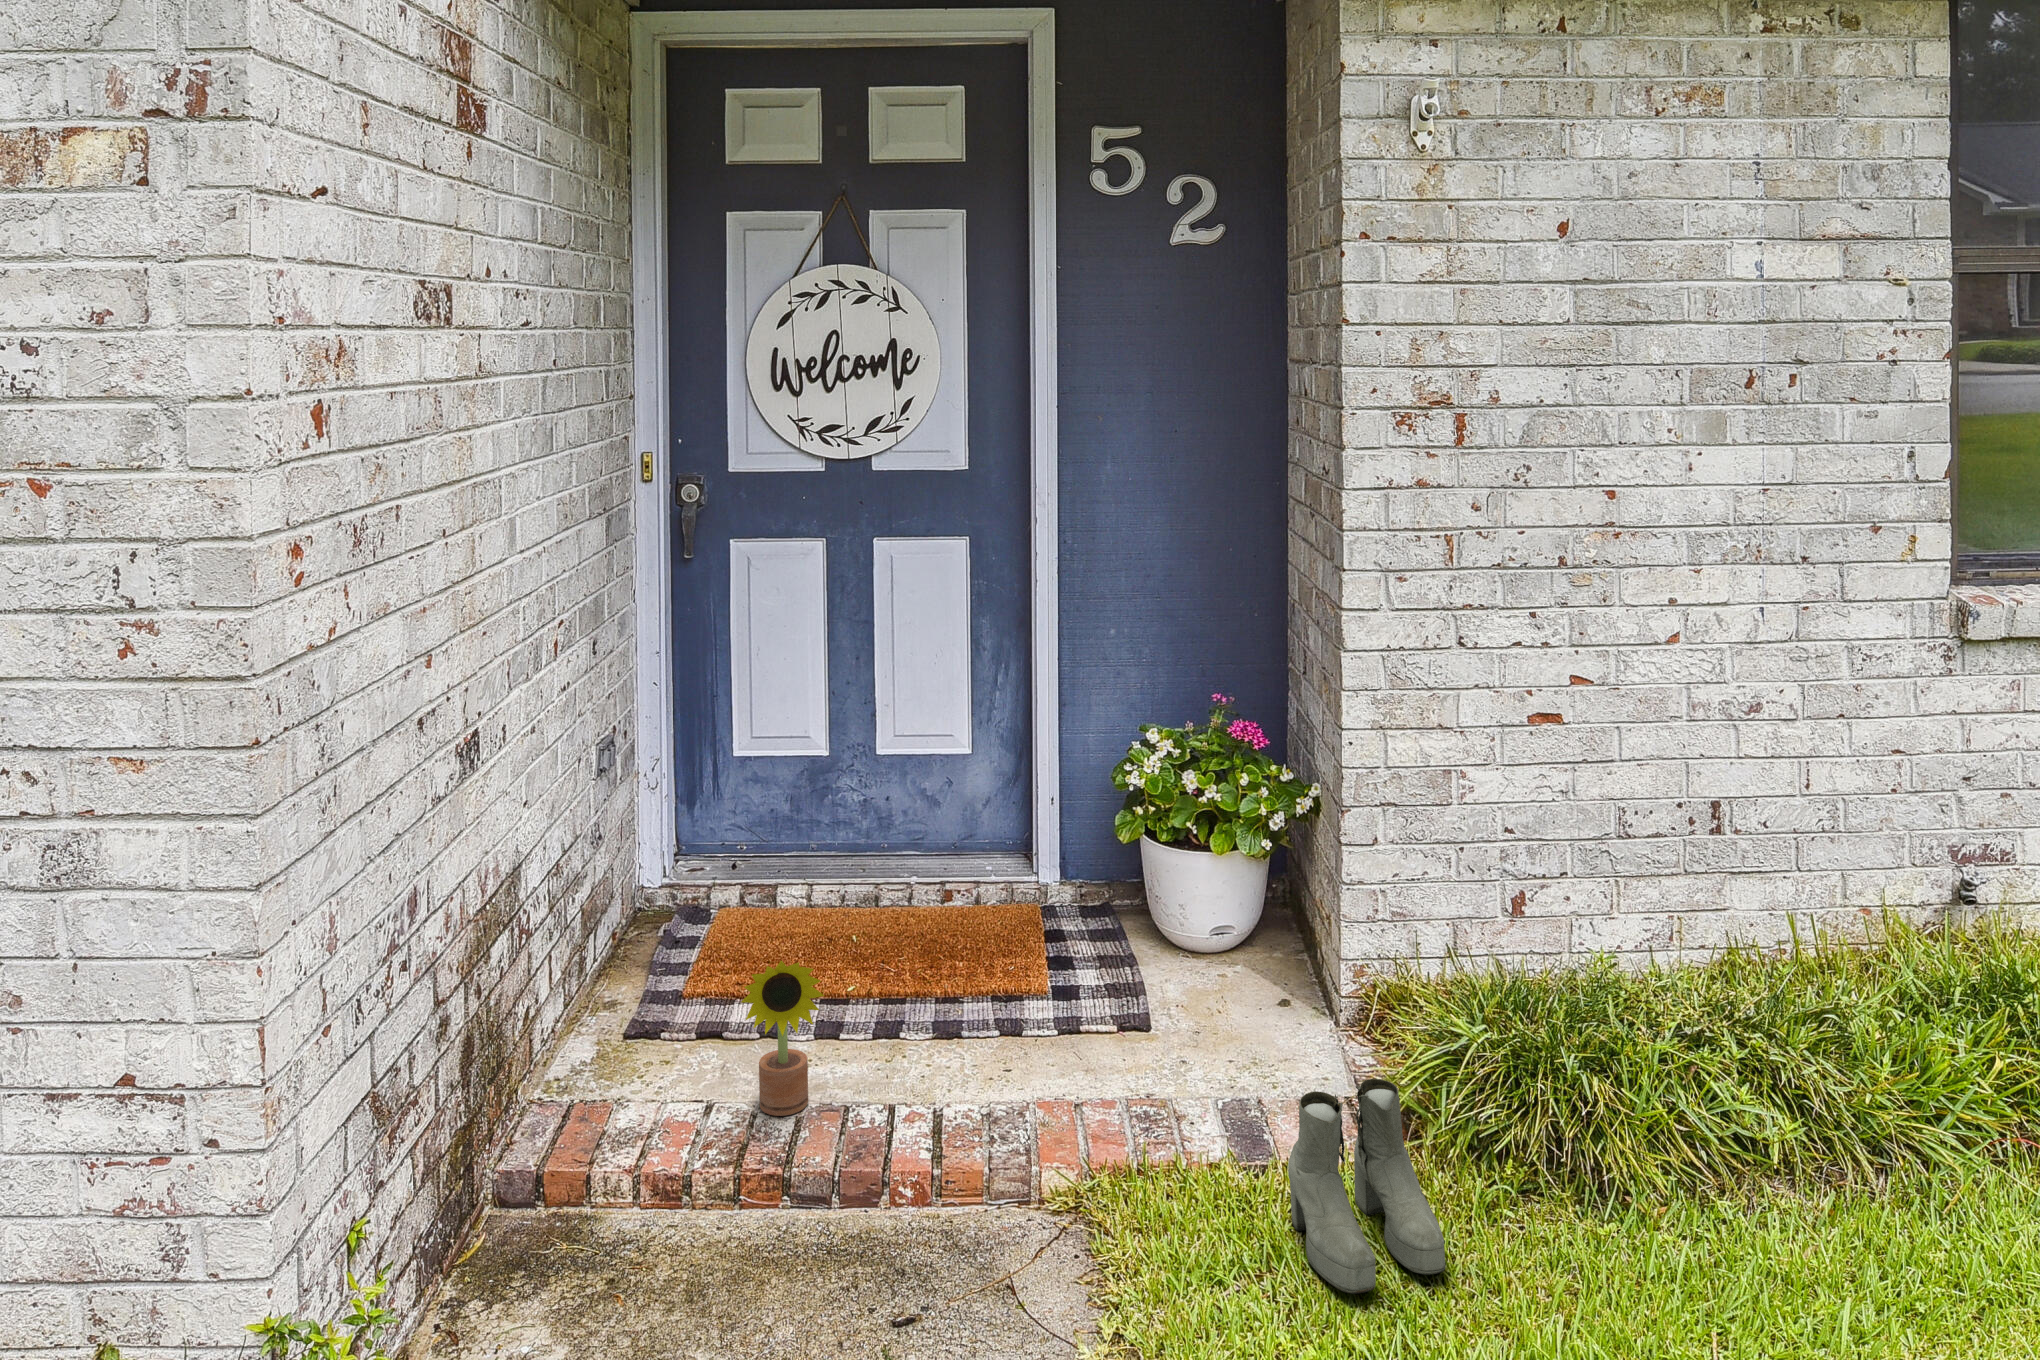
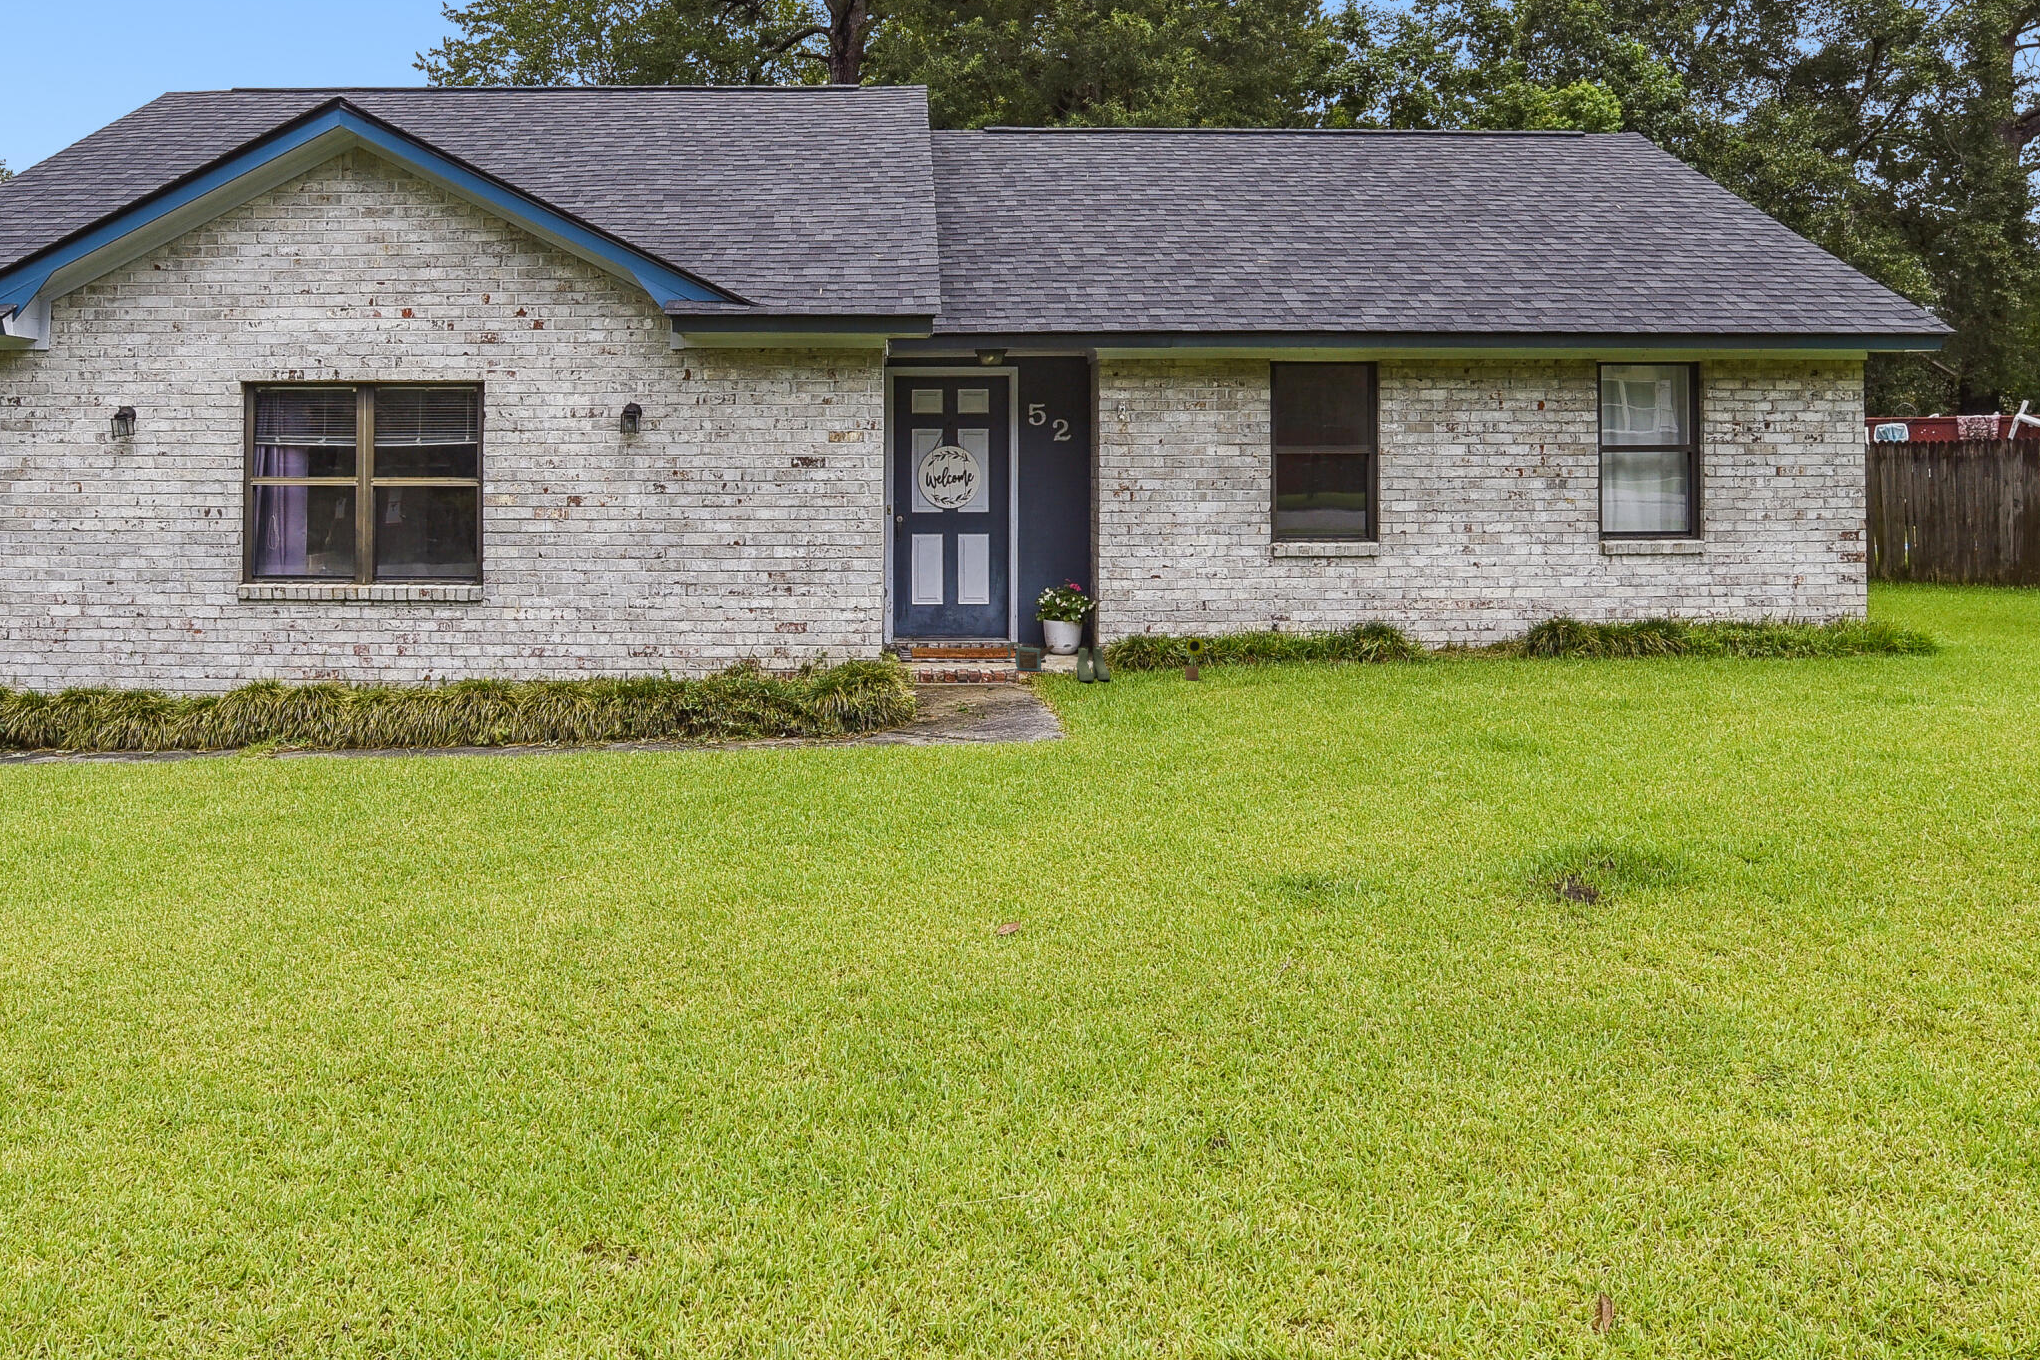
decorative plant: present [741,960,824,1116] -> present [1185,637,1206,680]
watering can: none [1001,1004,1191,1136] -> present [1007,642,1055,671]

